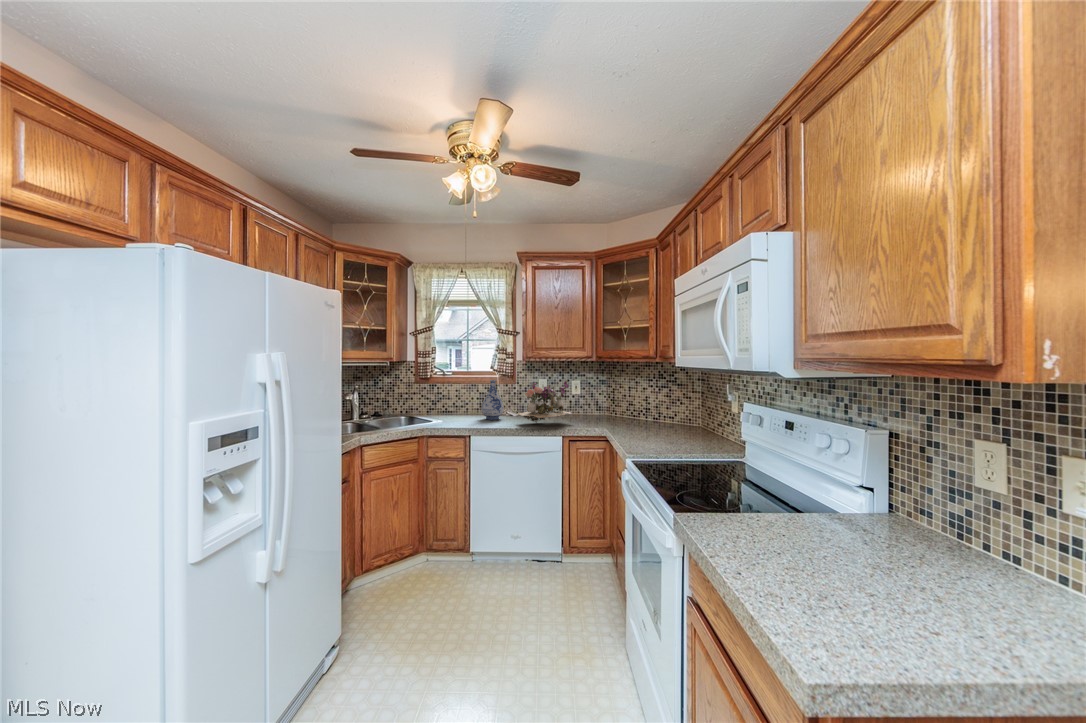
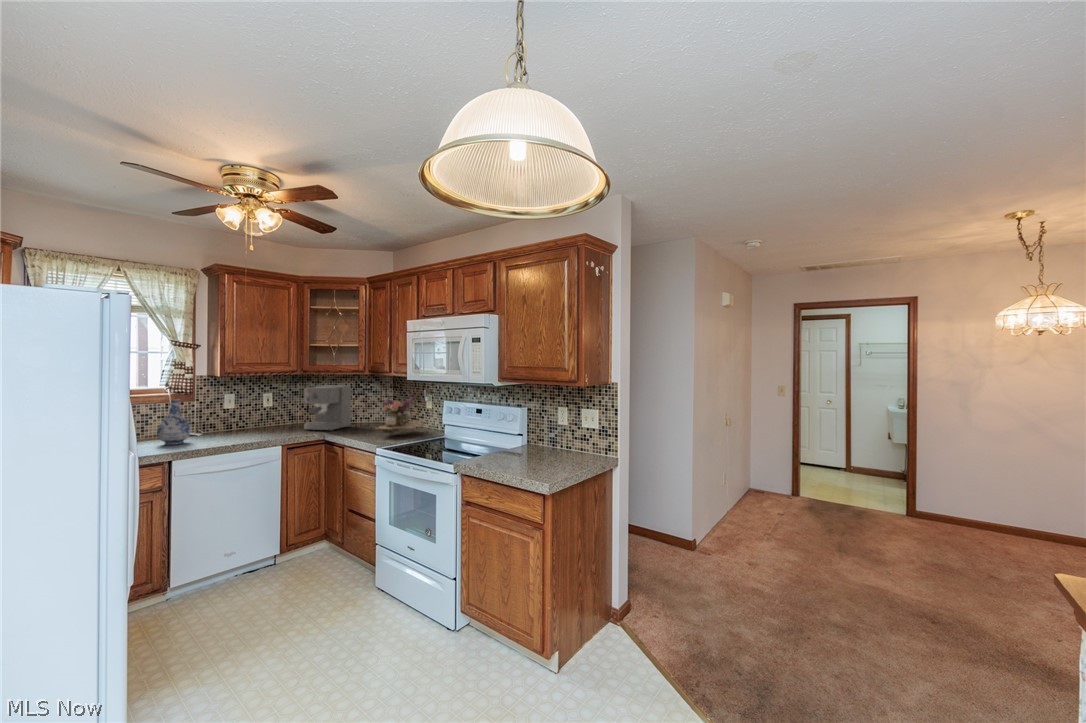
coffee maker: none [590,374,644,426] -> present [304,385,351,431]
flower arrangement: present [517,380,571,423] -> present [376,394,423,434]

